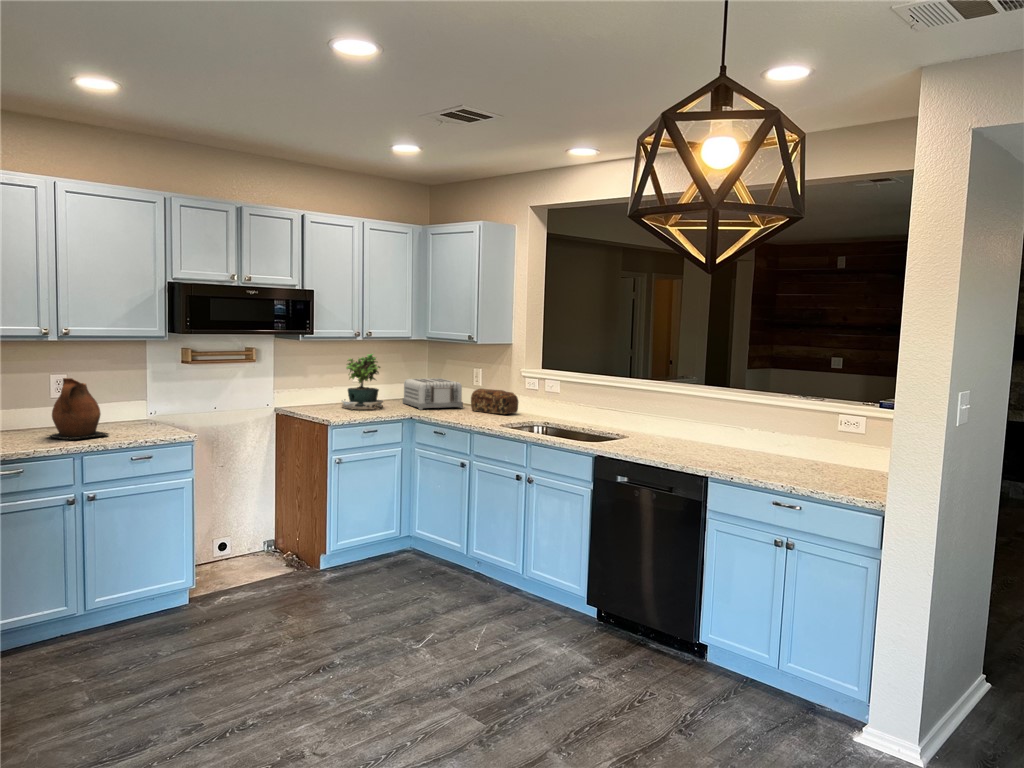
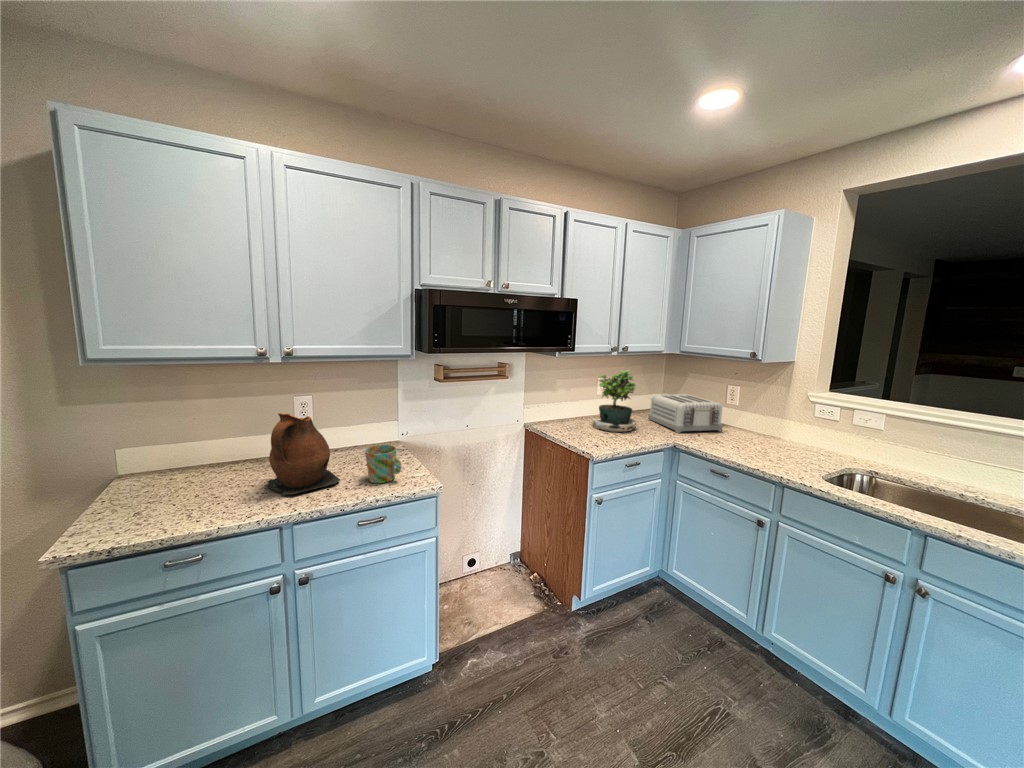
bread loaf: present [471,389,519,414] -> none [736,412,800,447]
mug: none [131,408,162,435] -> present [365,445,401,483]

